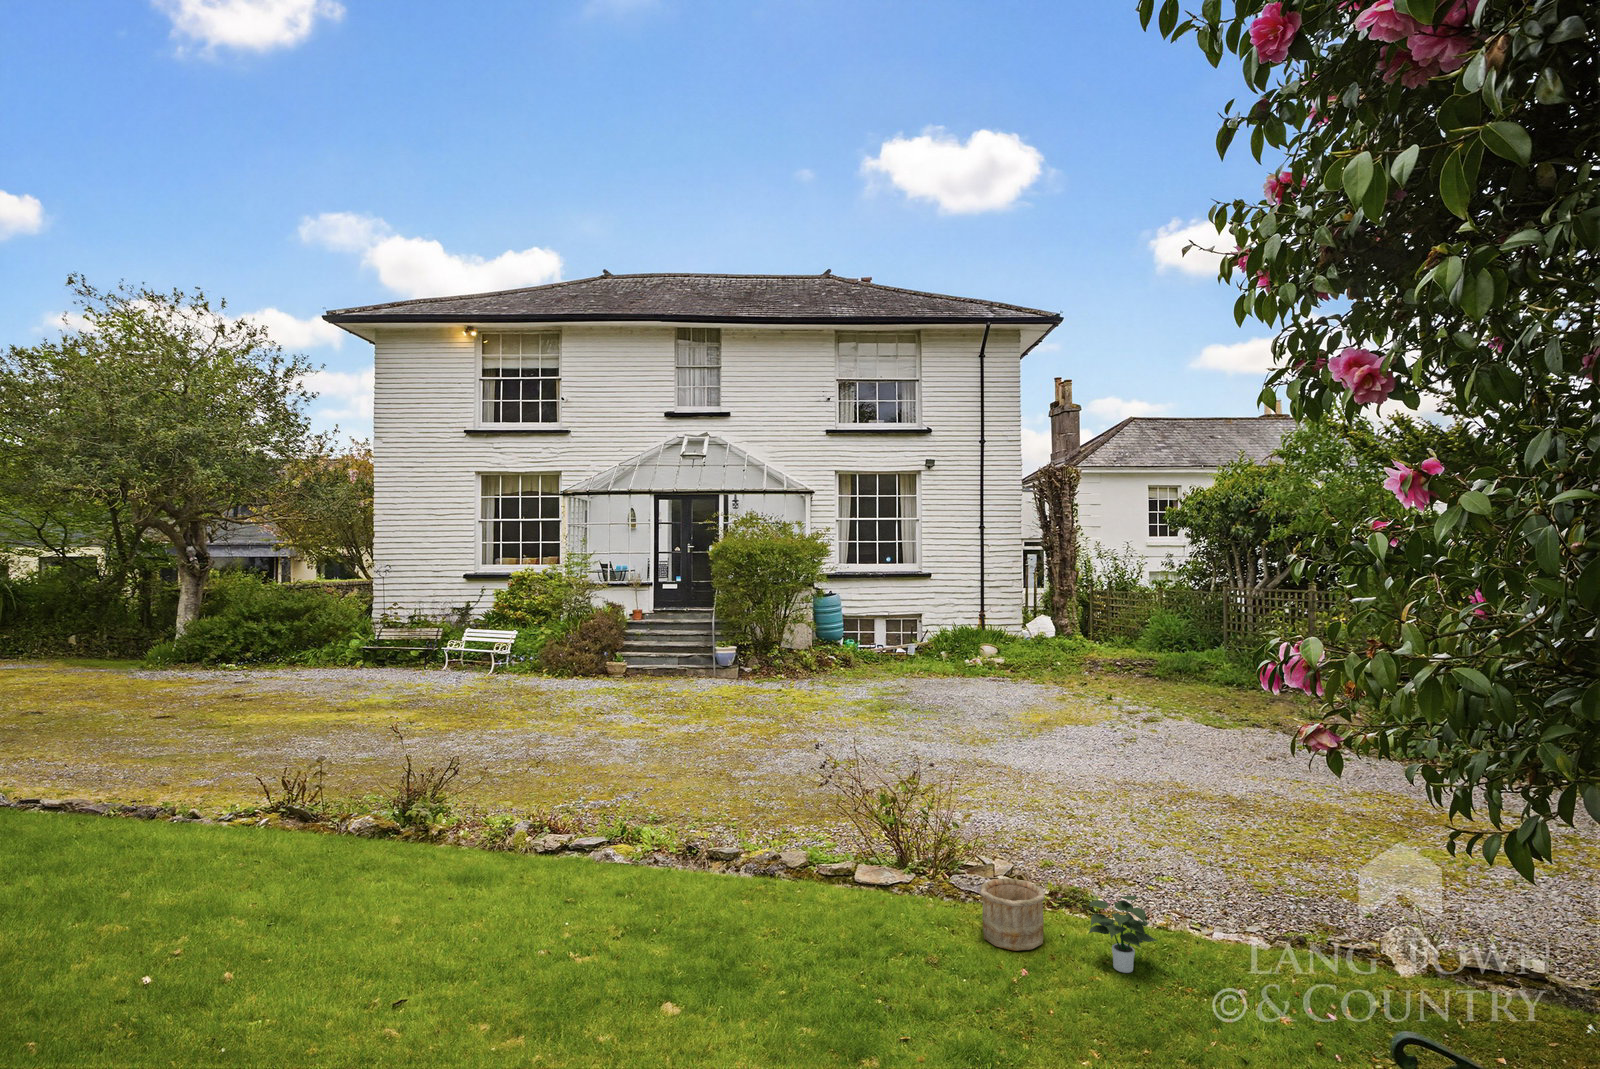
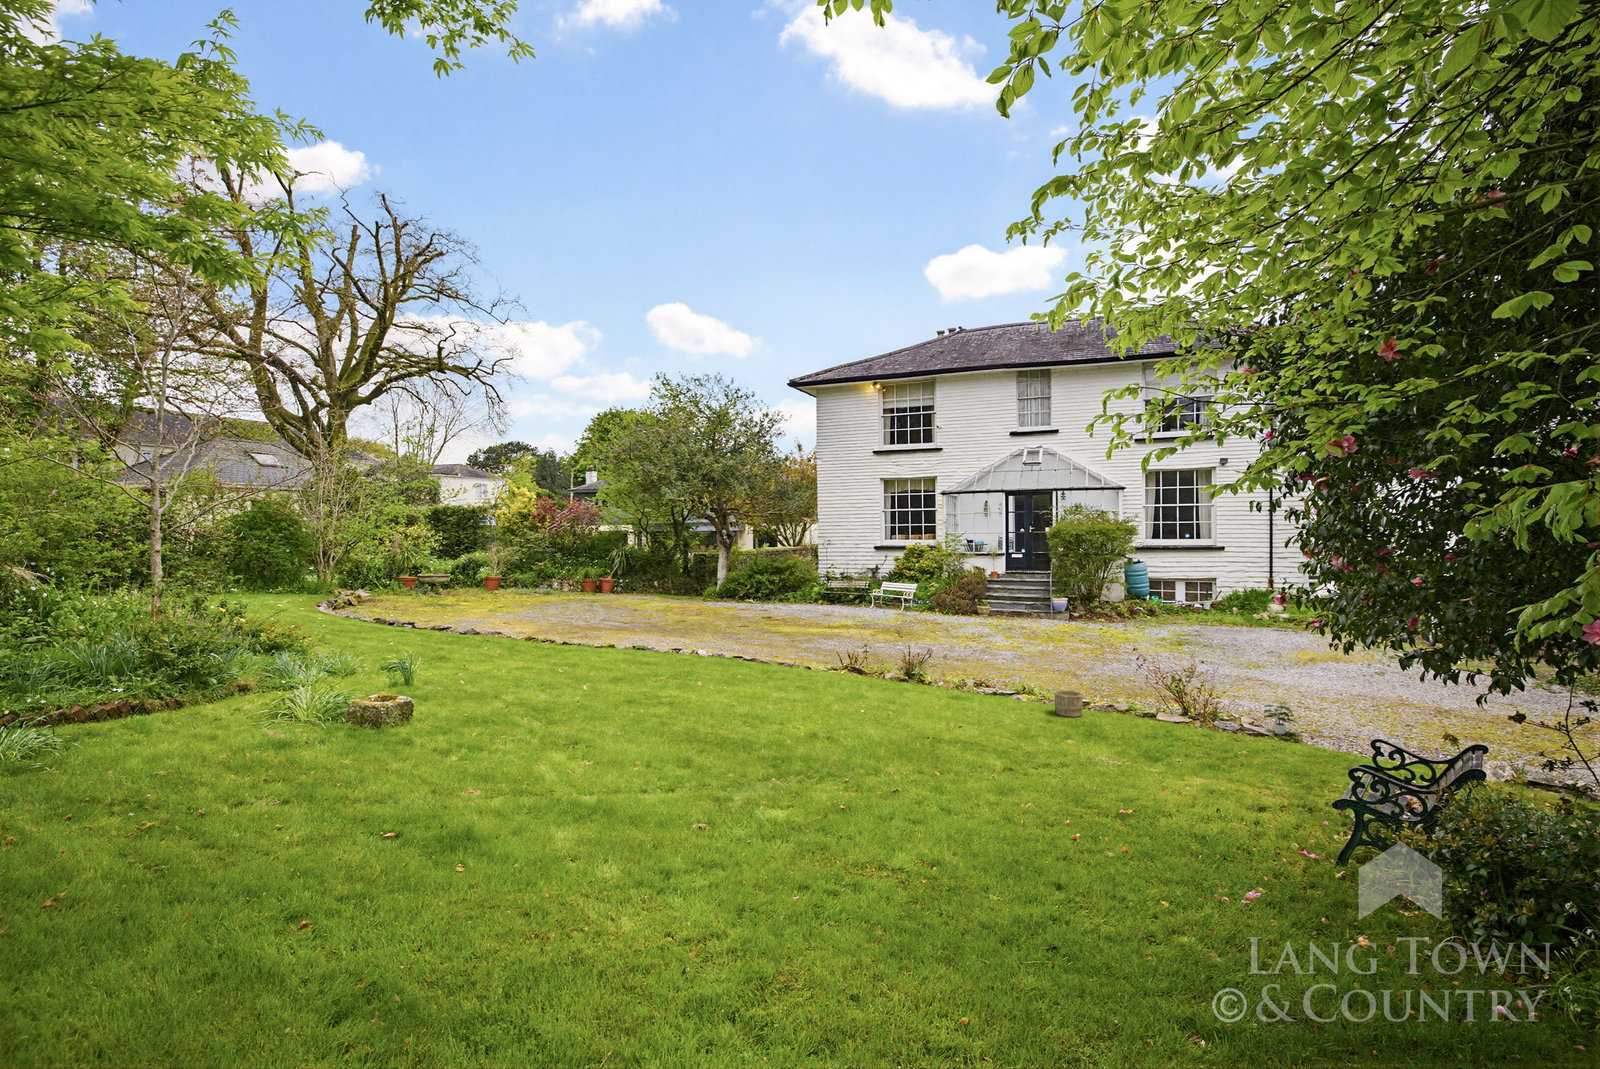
wooden bucket: present [980,878,1045,951] -> present [1054,690,1083,717]

